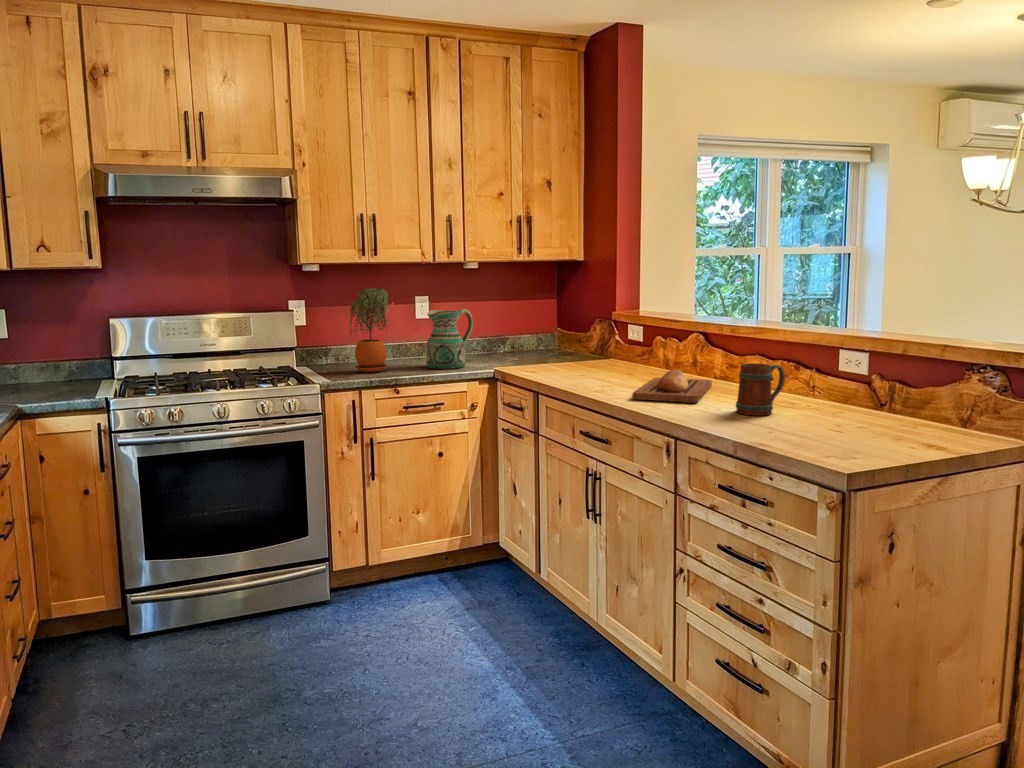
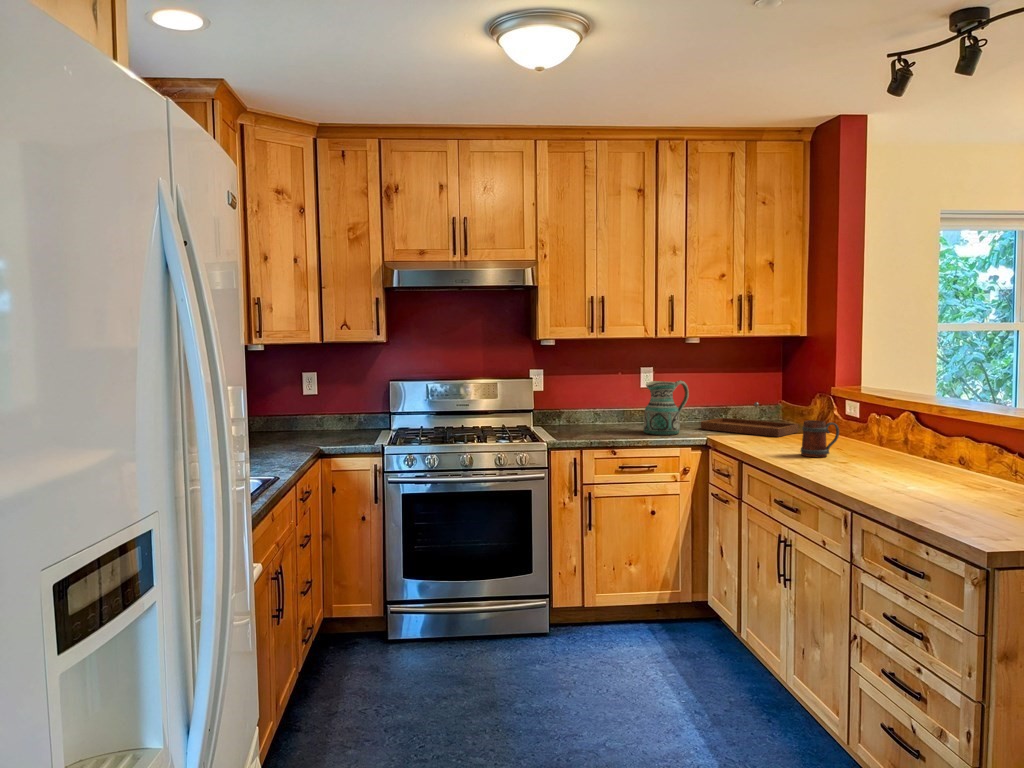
potted plant: present [350,288,389,372] -> none [577,361,614,434]
tray: none [485,330,582,365] -> present [701,402,799,437]
mug: present [736,363,785,415] -> present [800,420,839,457]
bread loaf: present [632,369,712,403] -> none [823,449,917,483]

